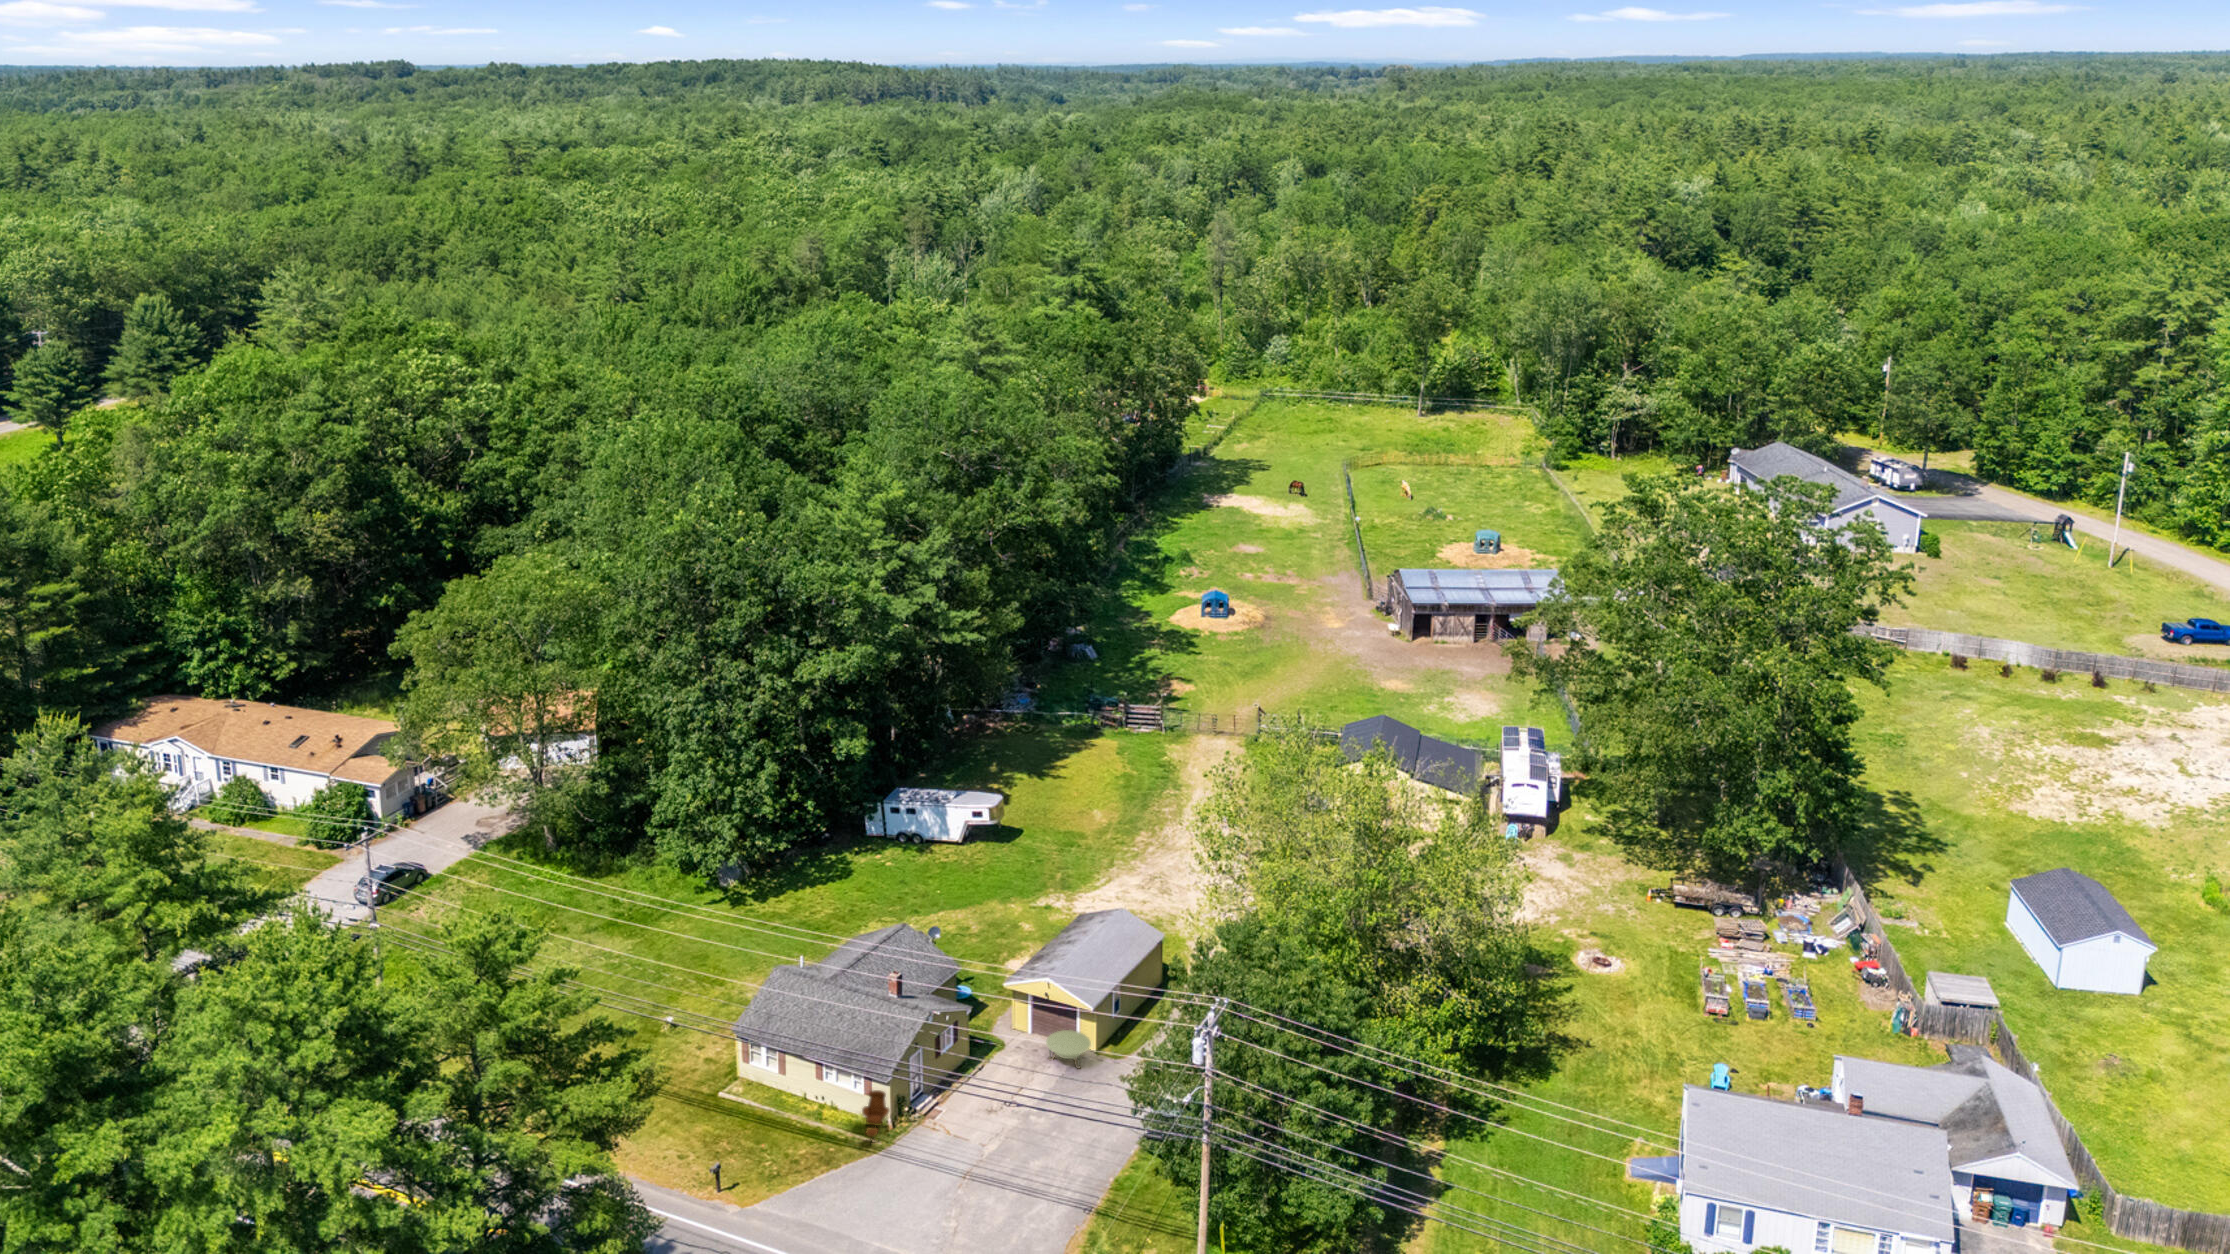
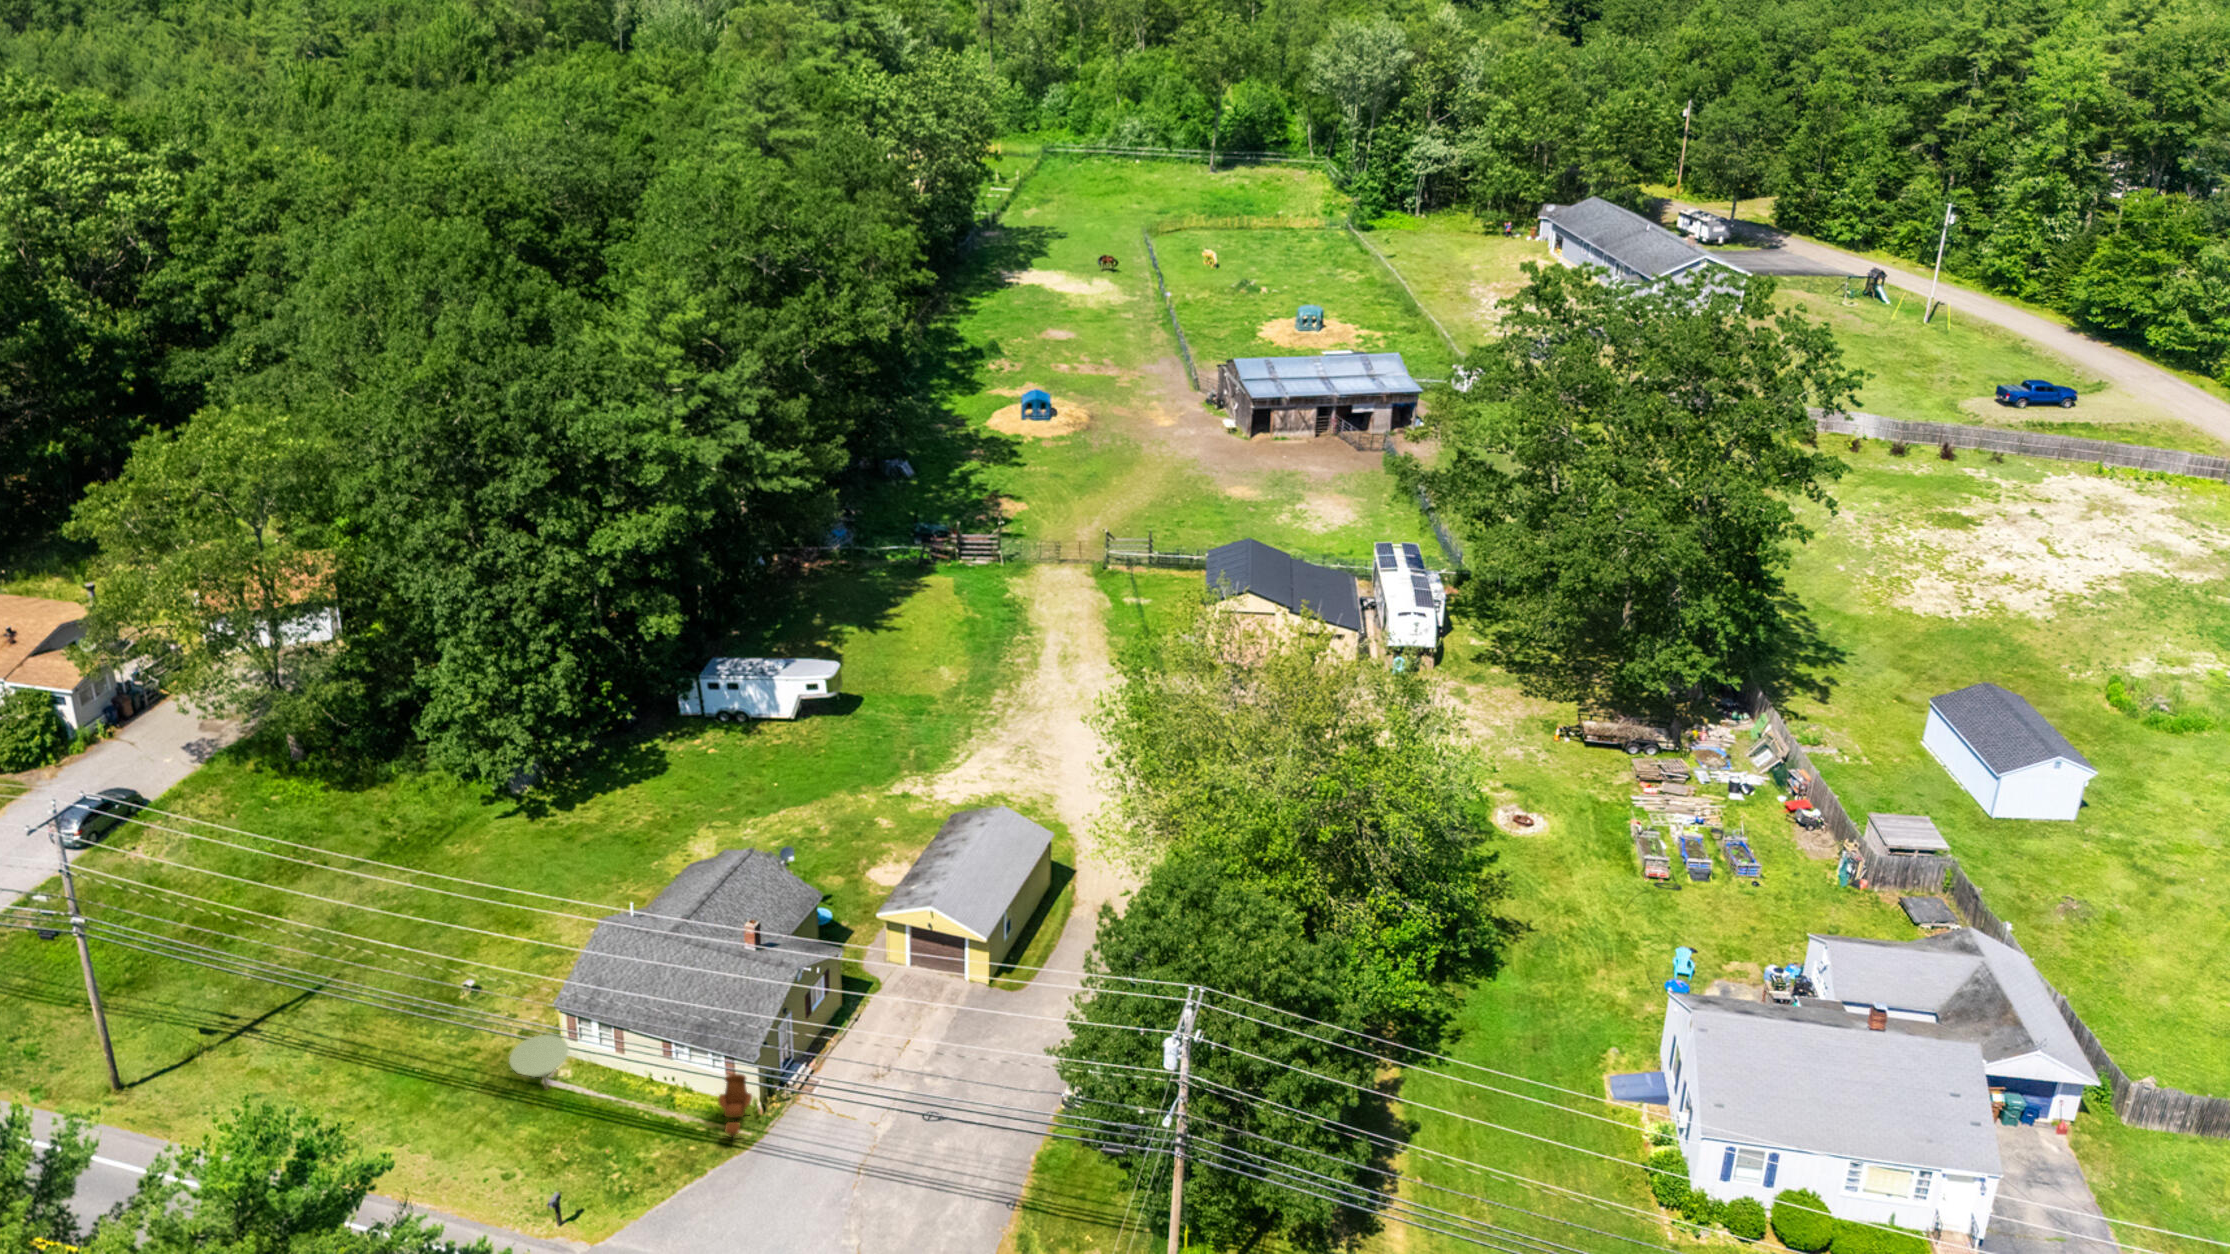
round table: present [1046,1030,1091,1068] -> present [509,1035,569,1089]

